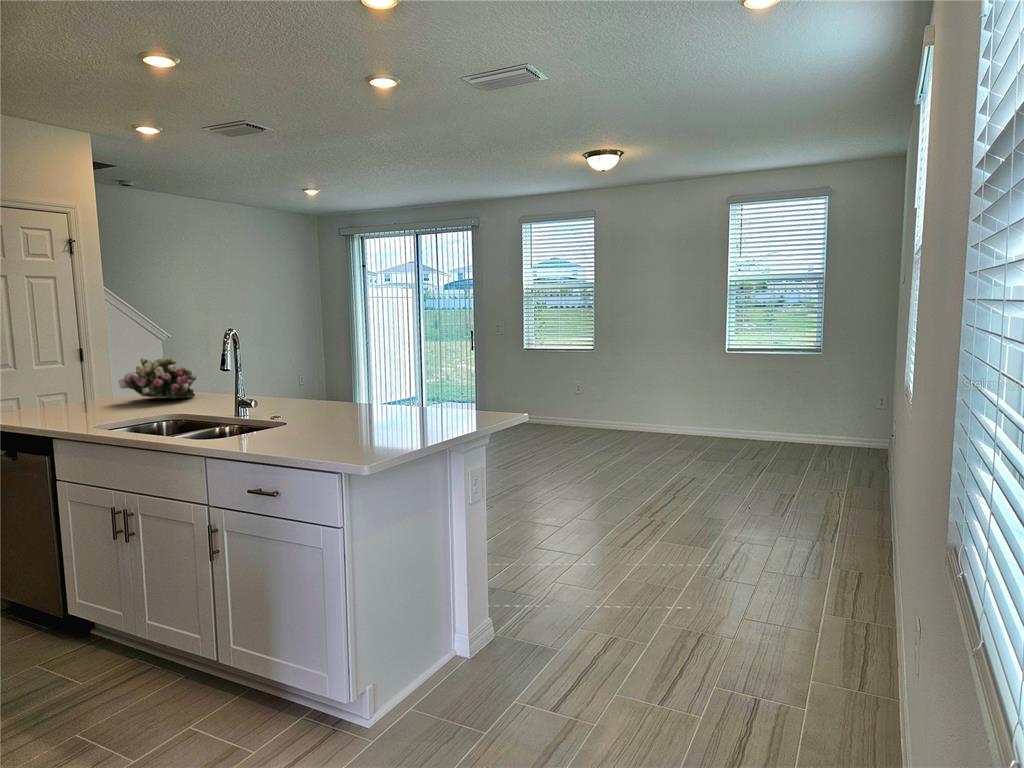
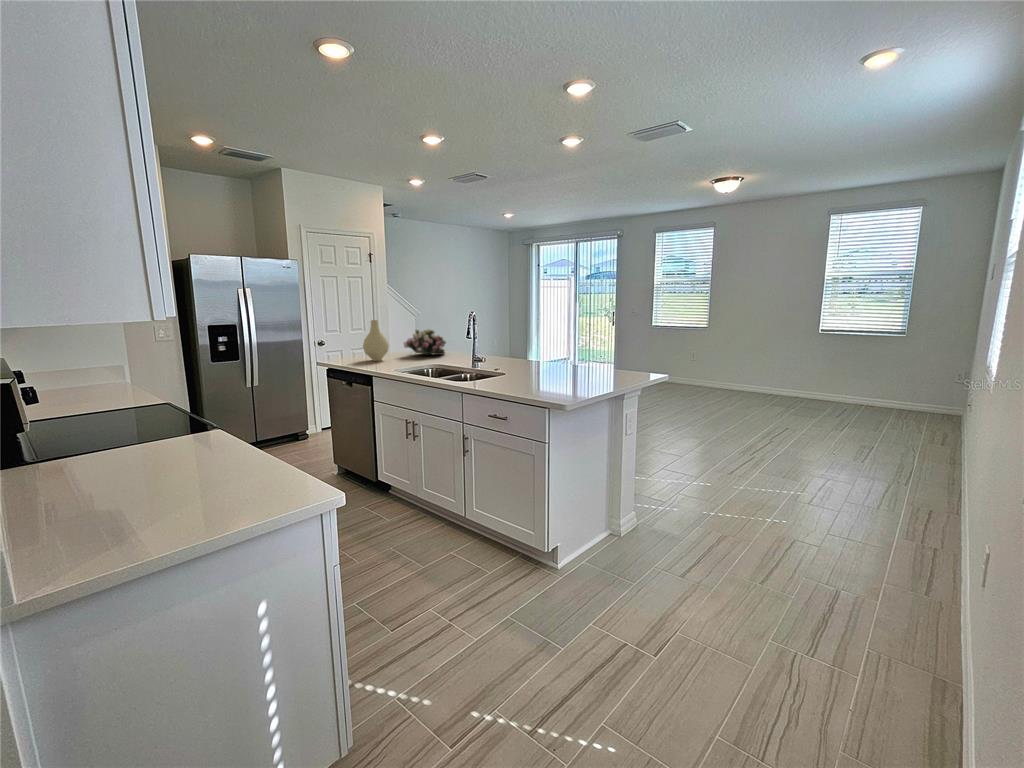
vase: none [38,344,89,412] -> present [363,320,389,361]

